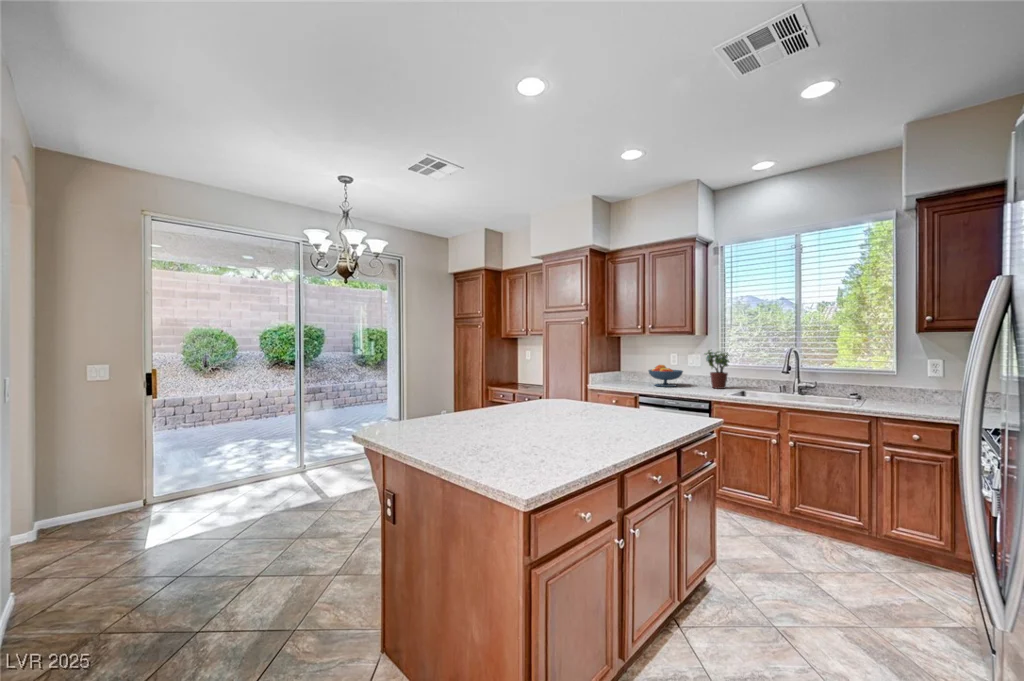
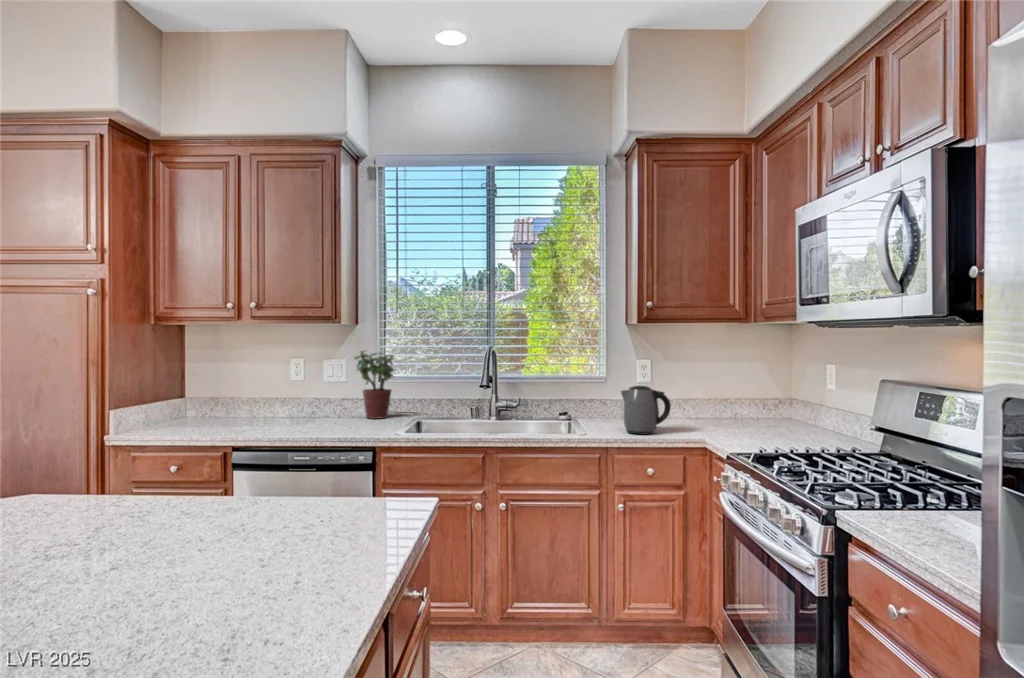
fruit bowl: present [649,365,683,387] -> none [247,379,315,423]
kettle: none [892,376,940,411] -> present [621,386,671,434]

